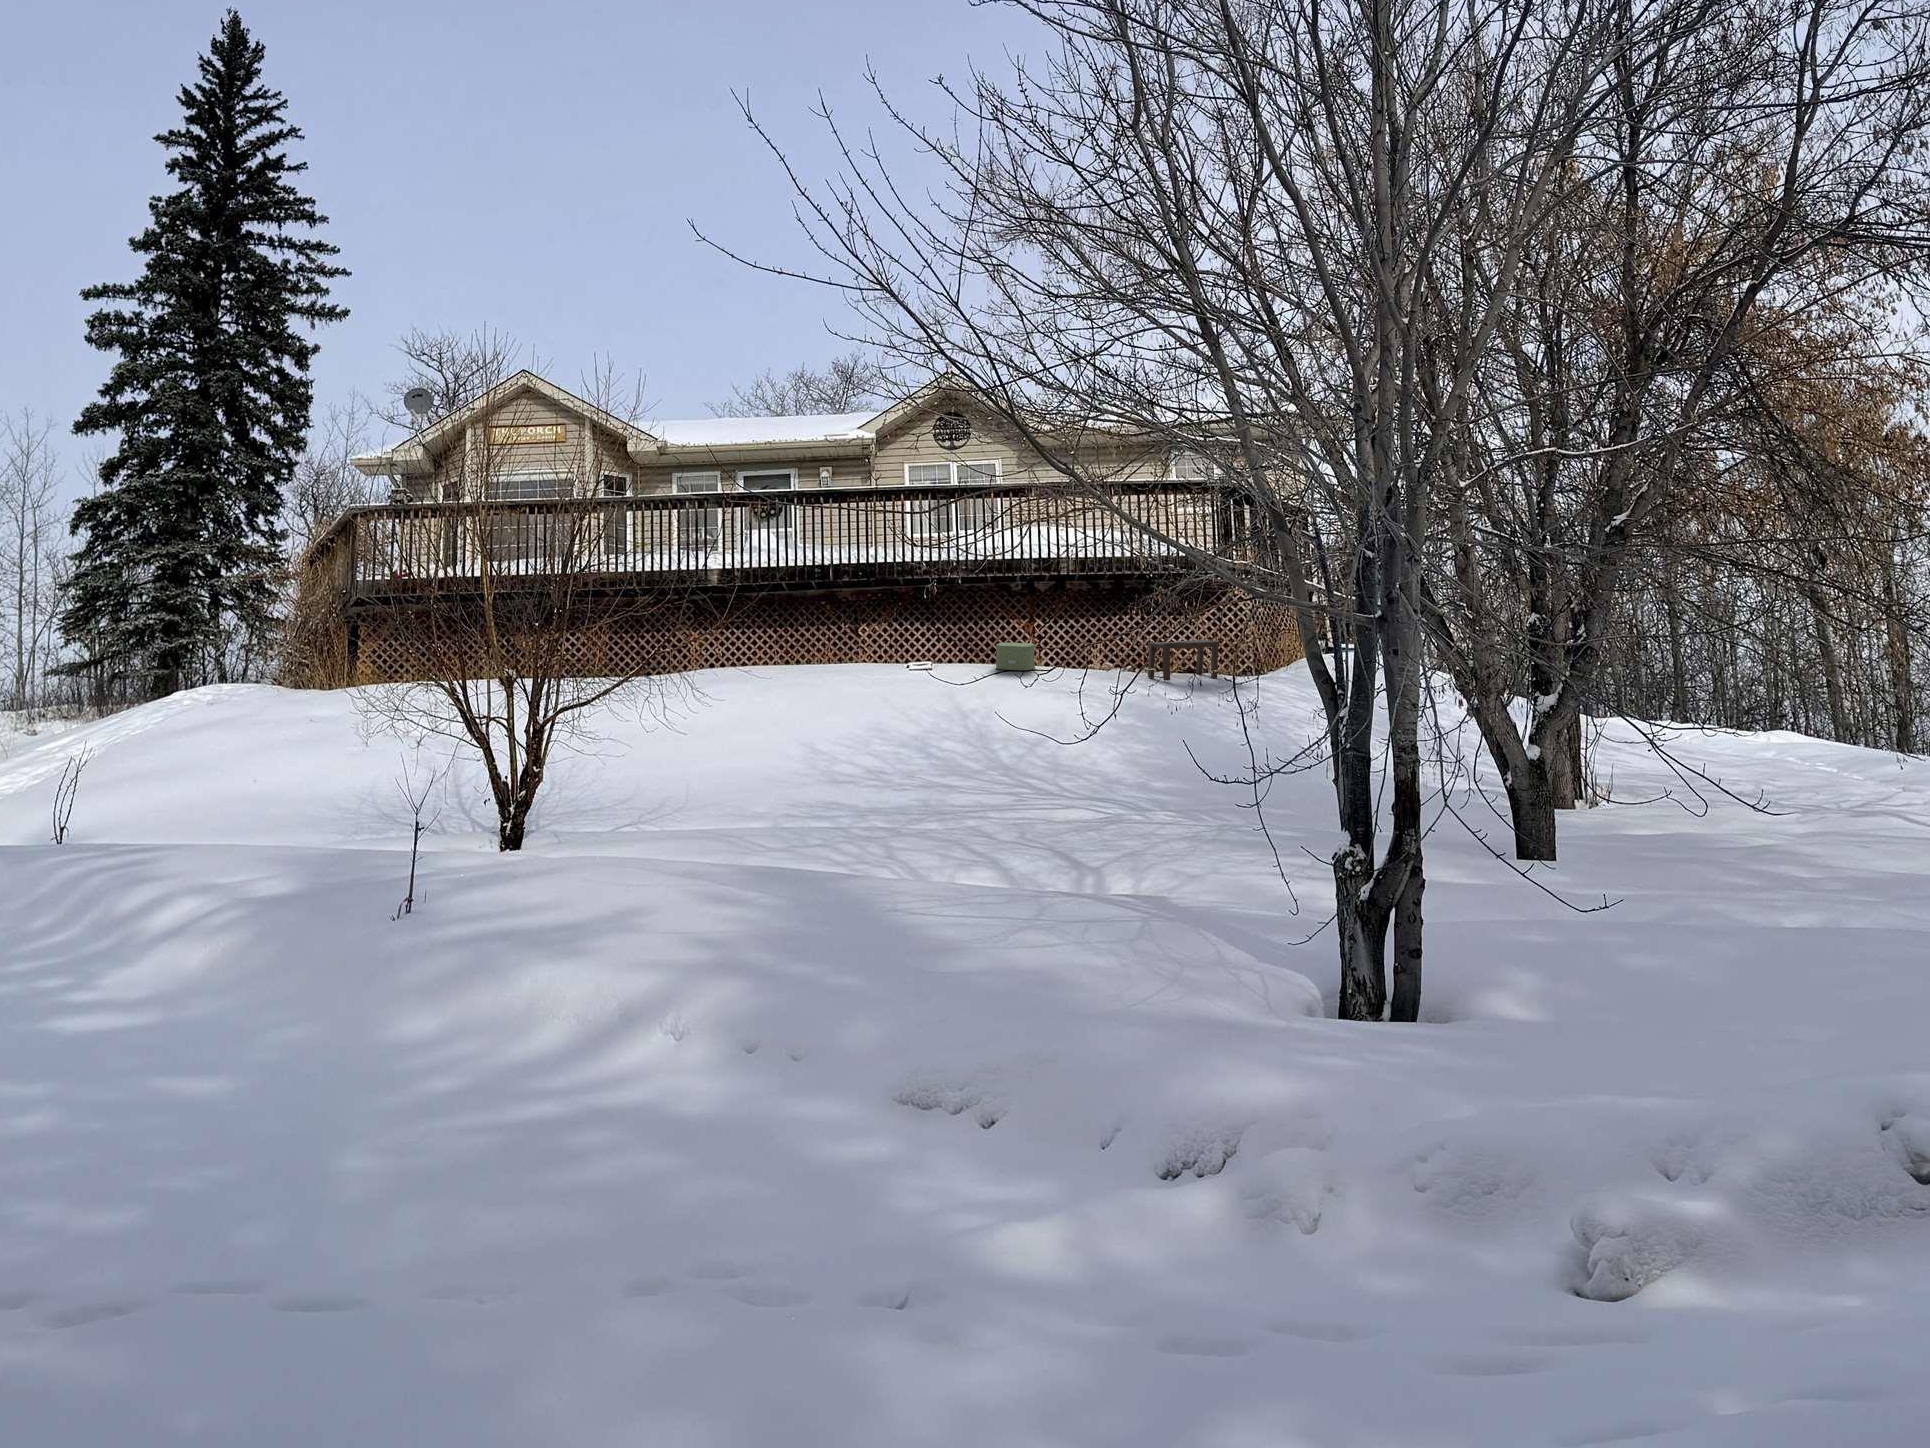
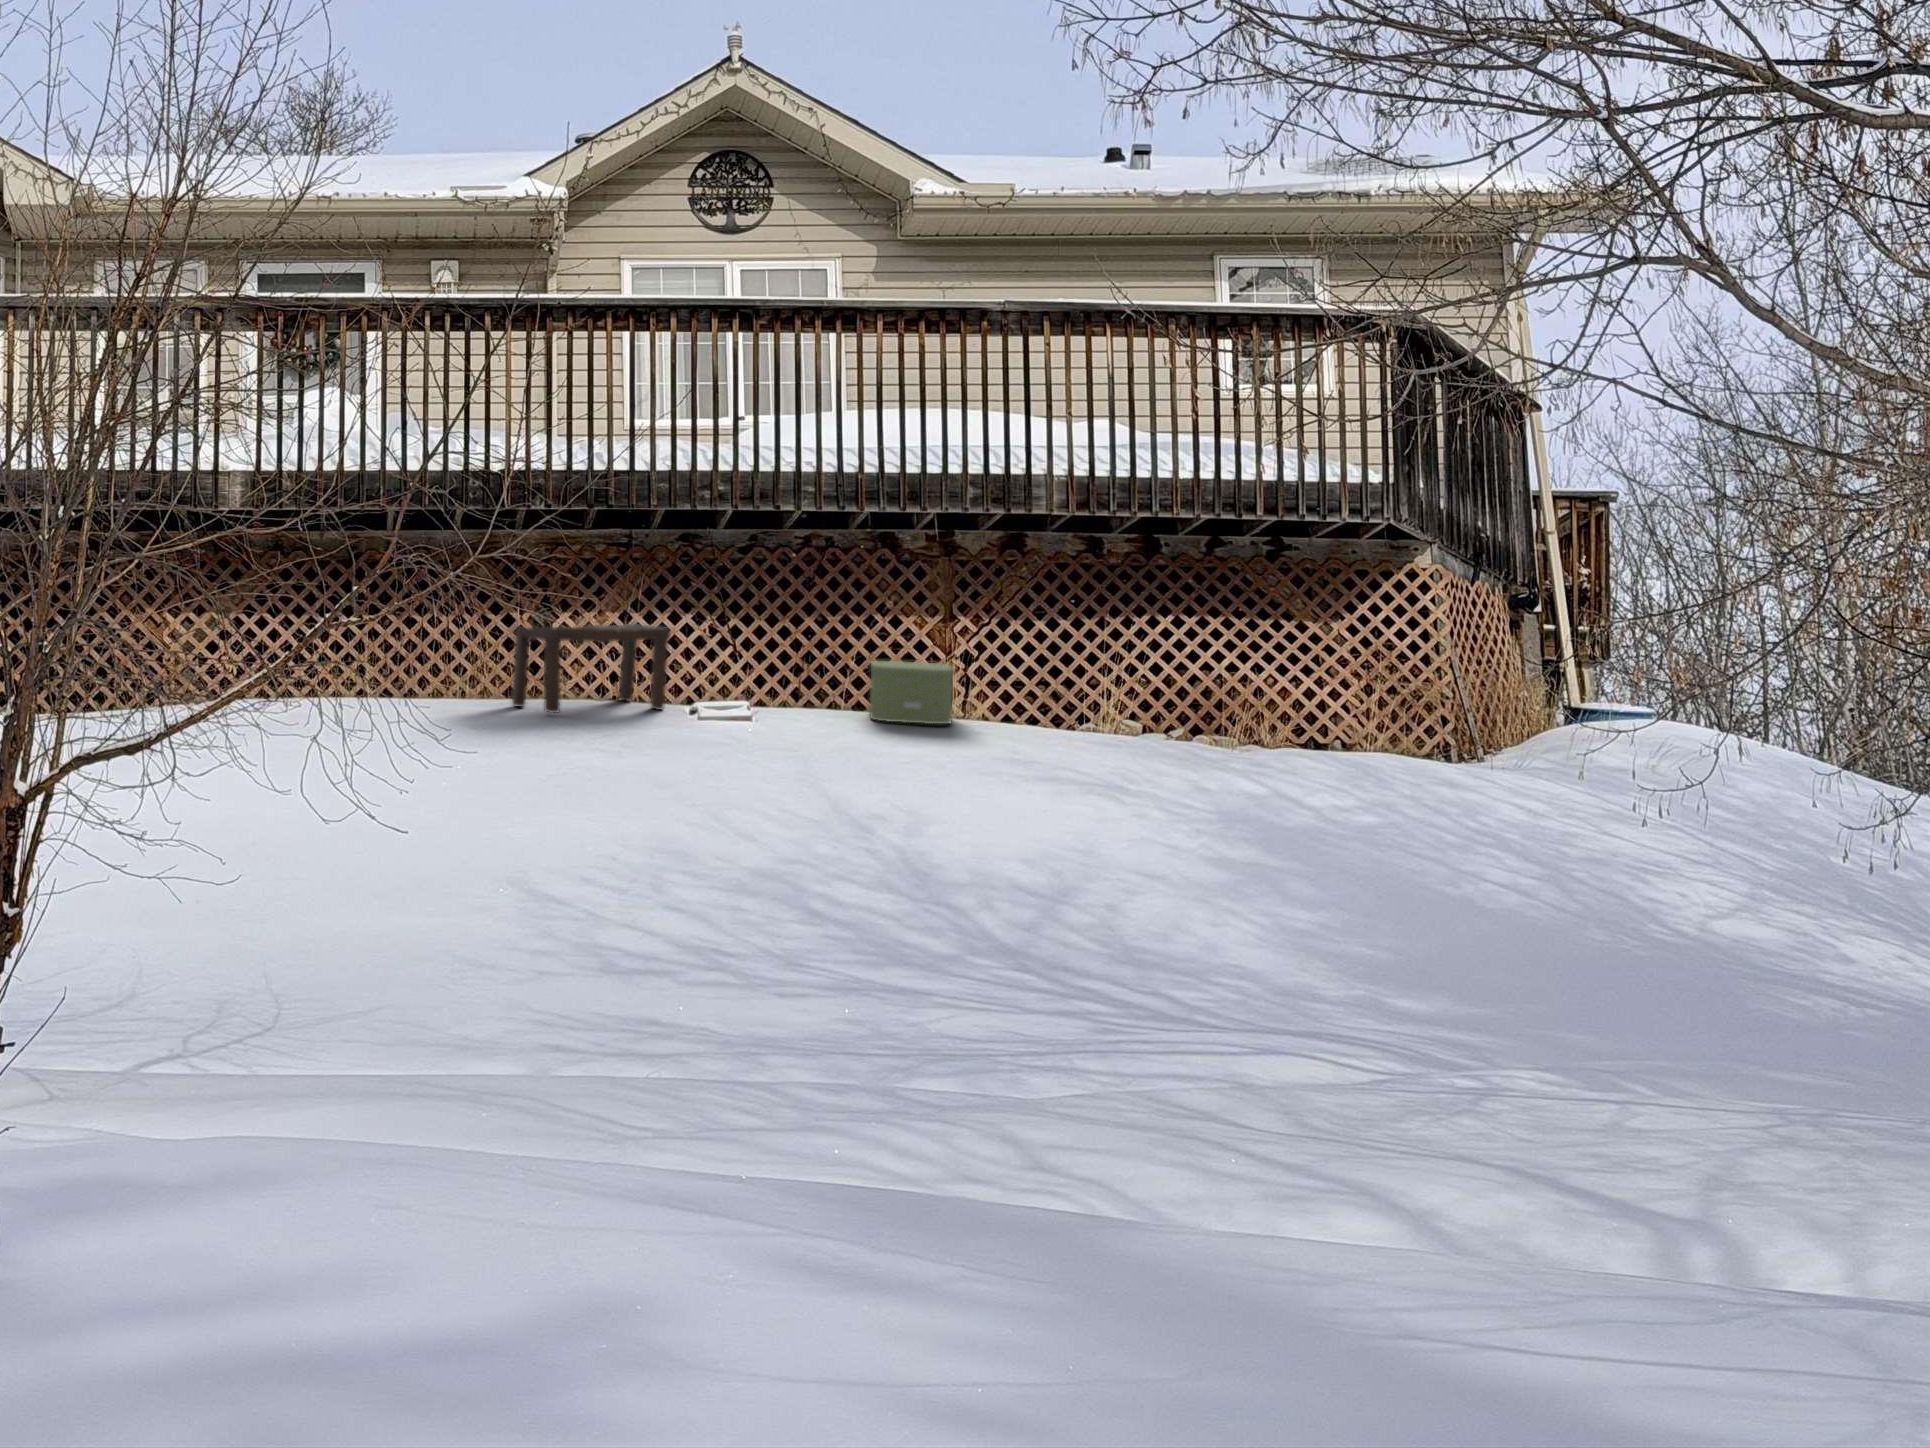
bench: present [1148,640,1220,681] -> present [512,624,670,713]

